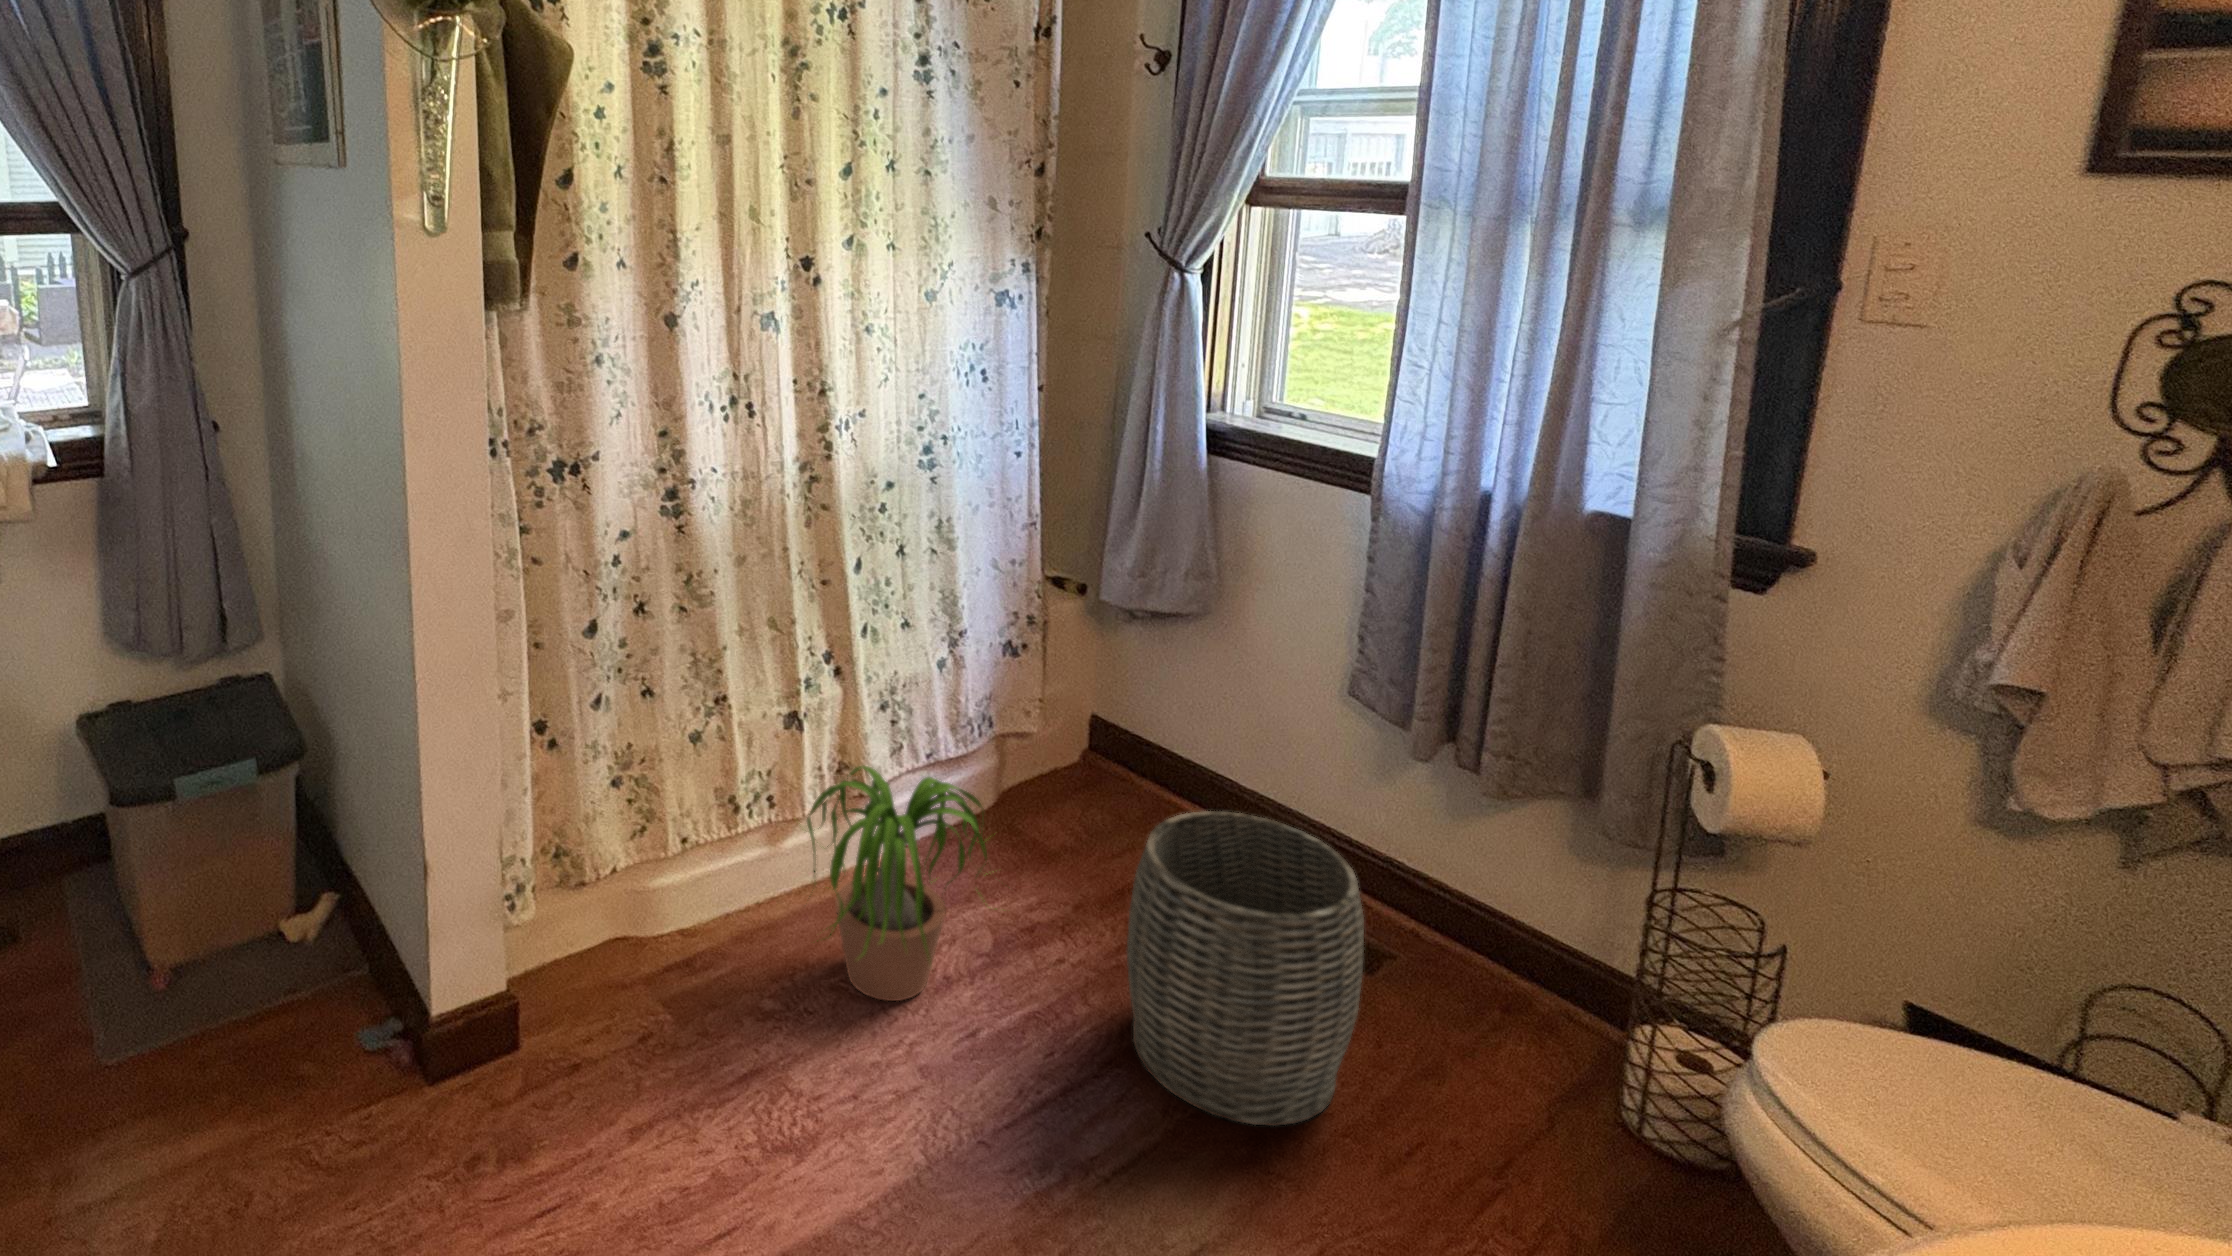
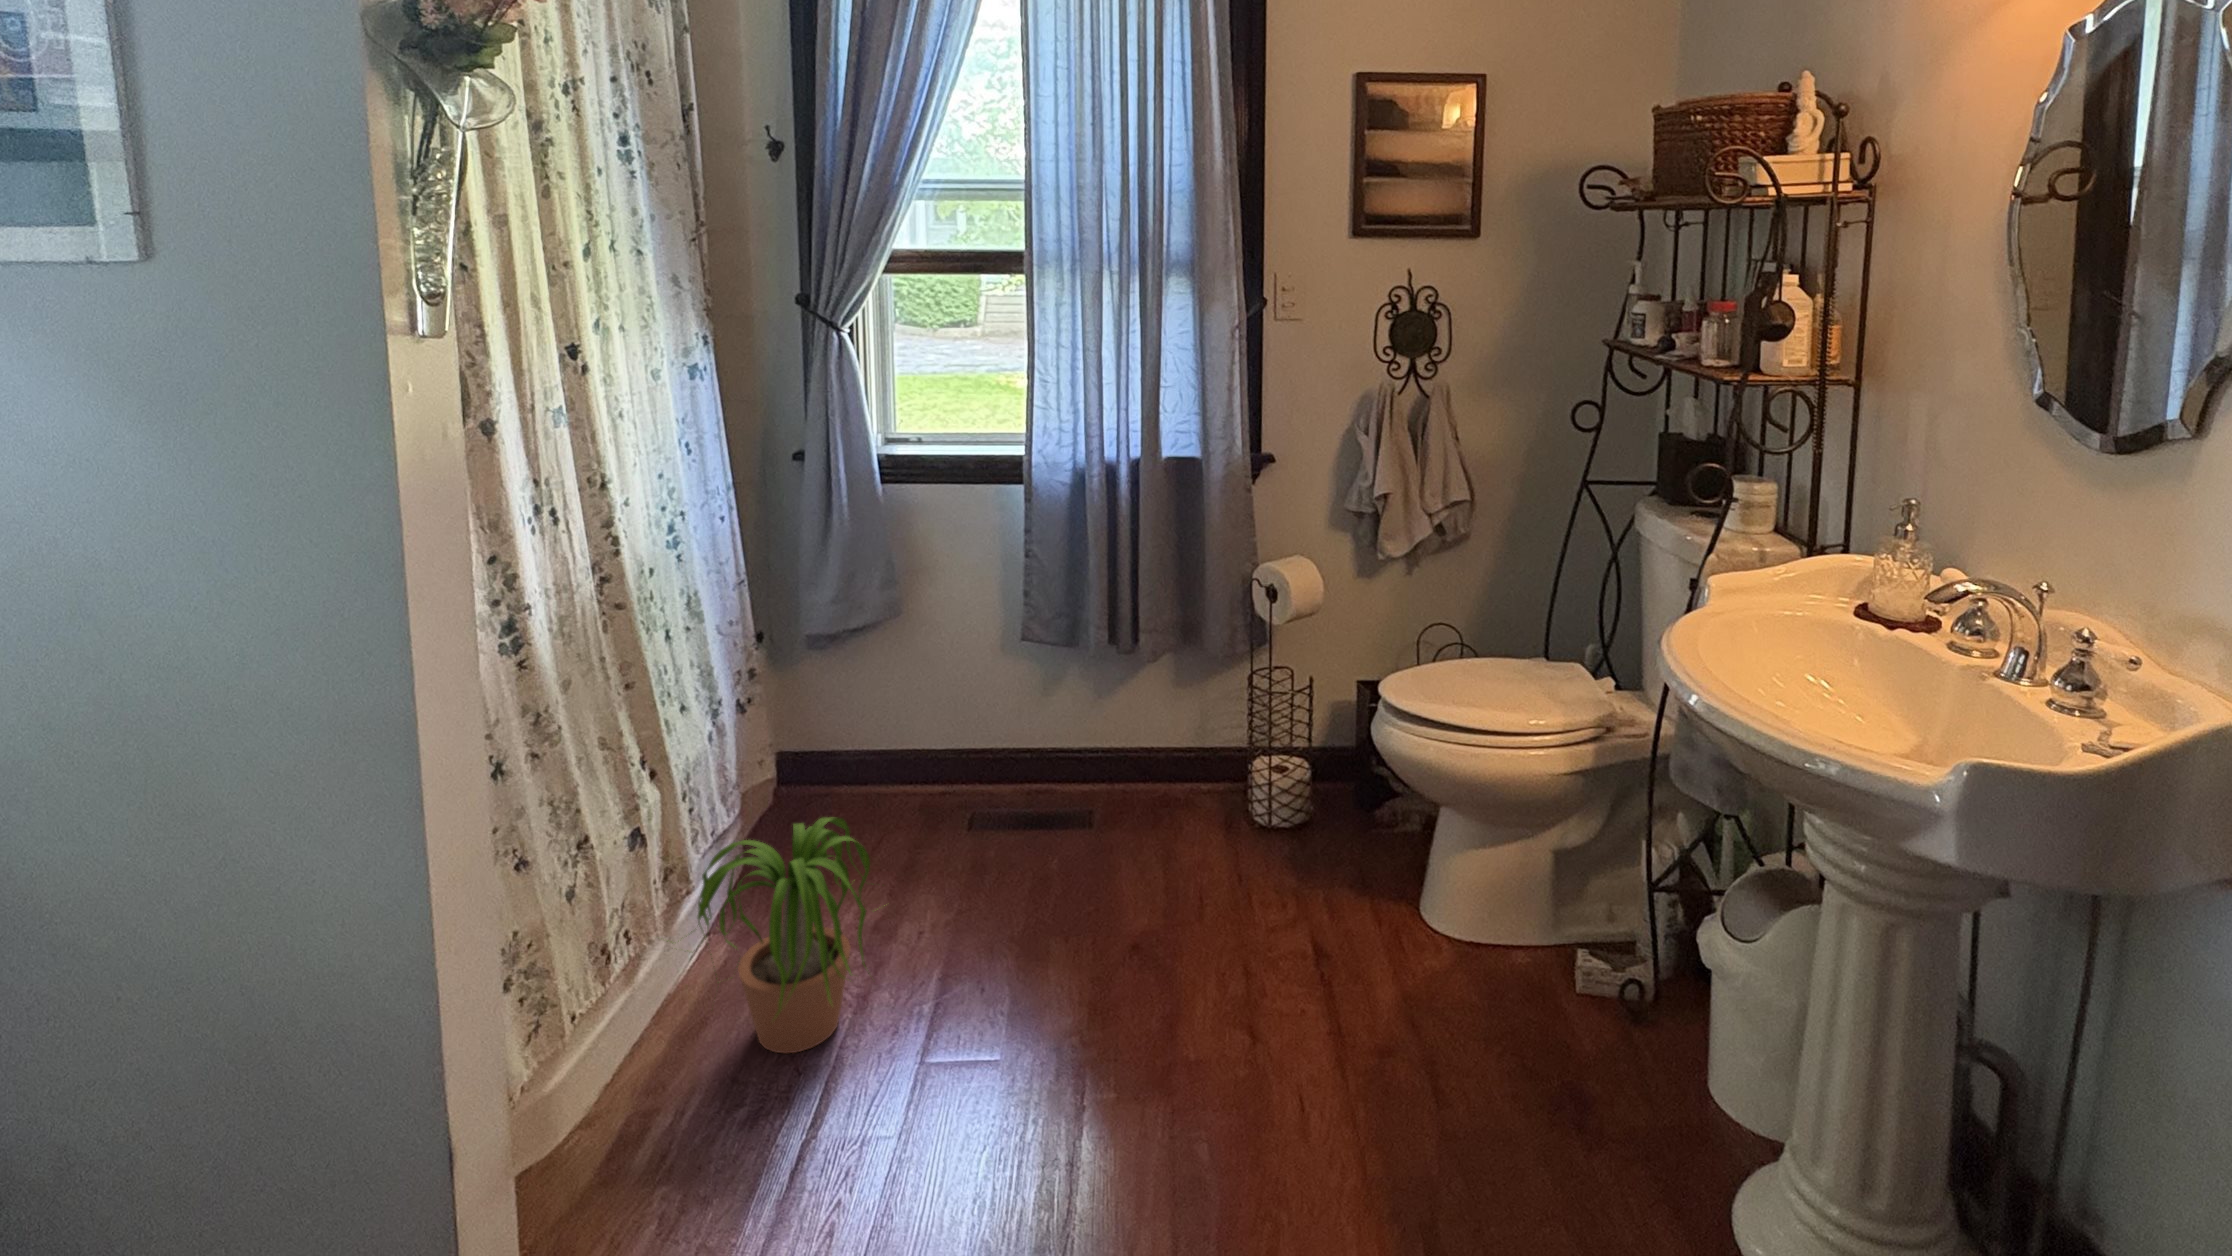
woven basket: present [1127,811,1364,1126] -> none [982,731,1146,960]

